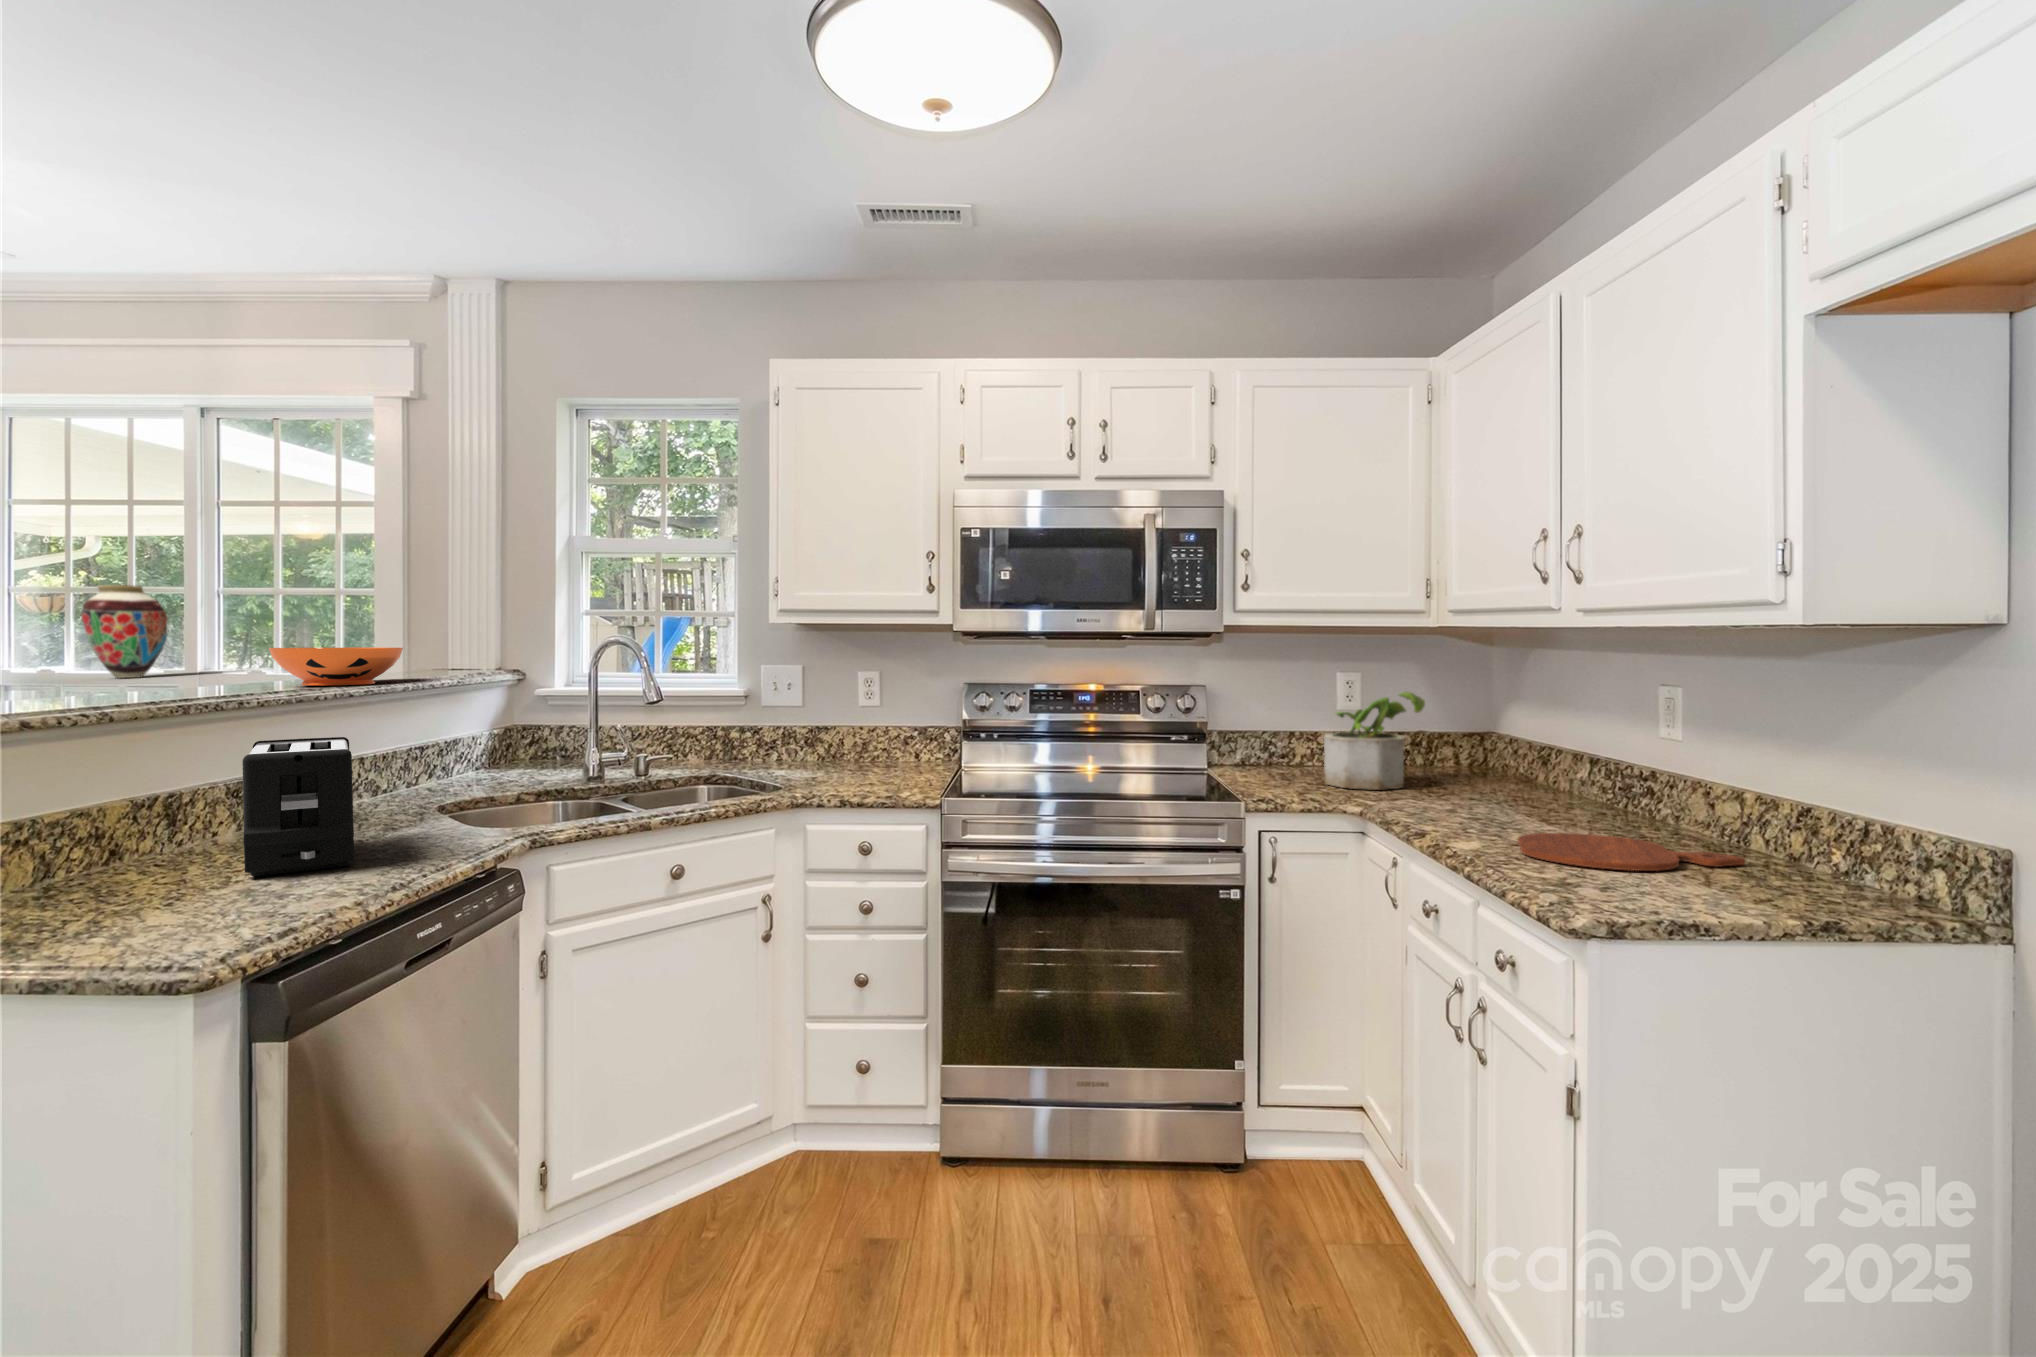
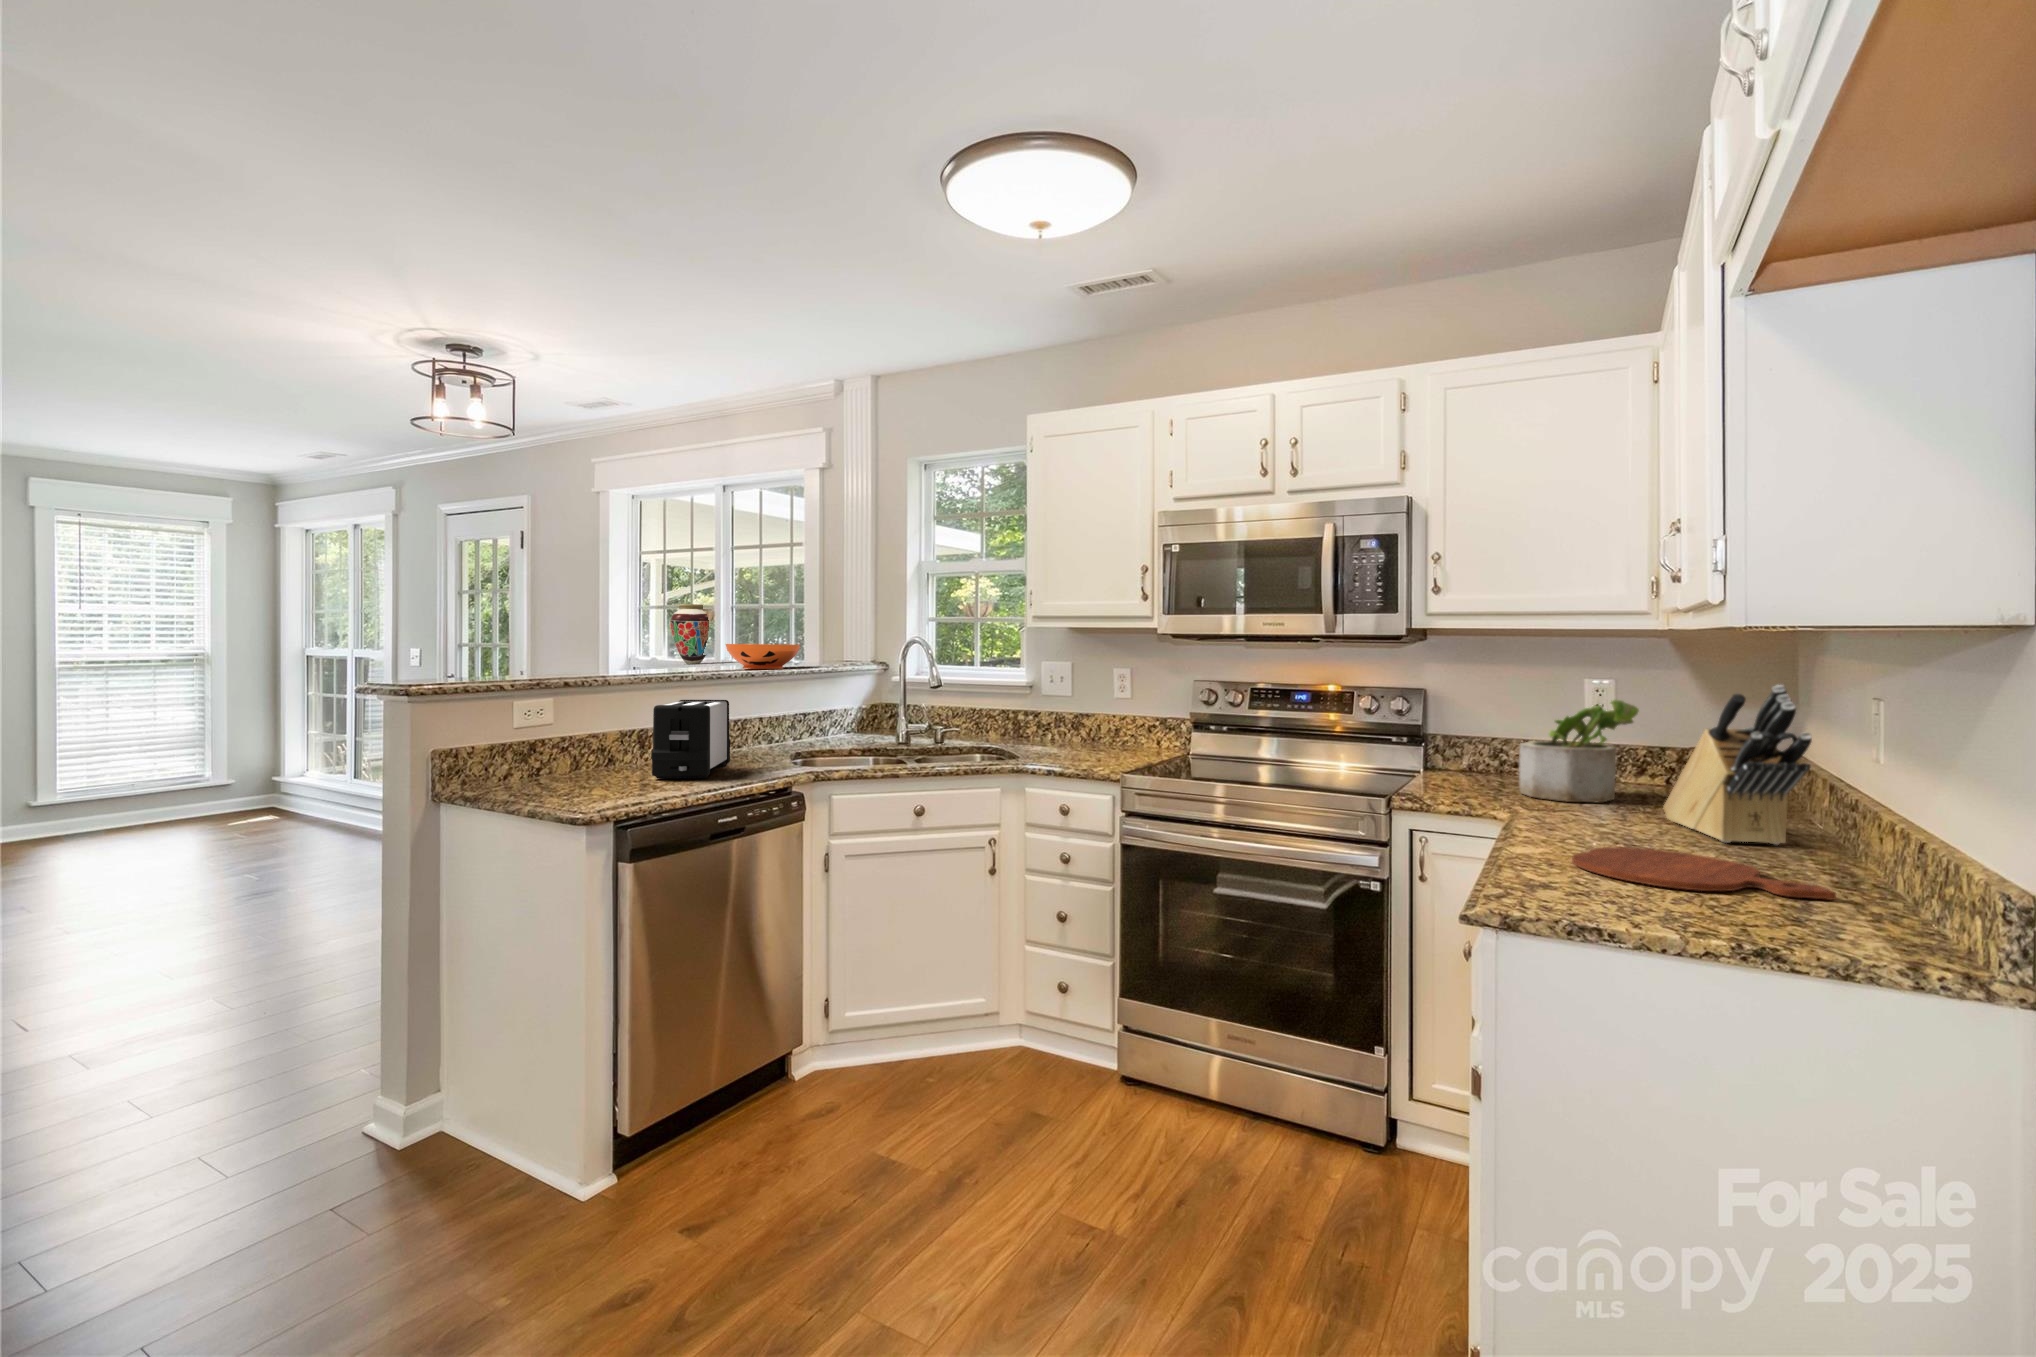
knife block: none [1476,676,1638,818] -> present [1664,685,1812,845]

